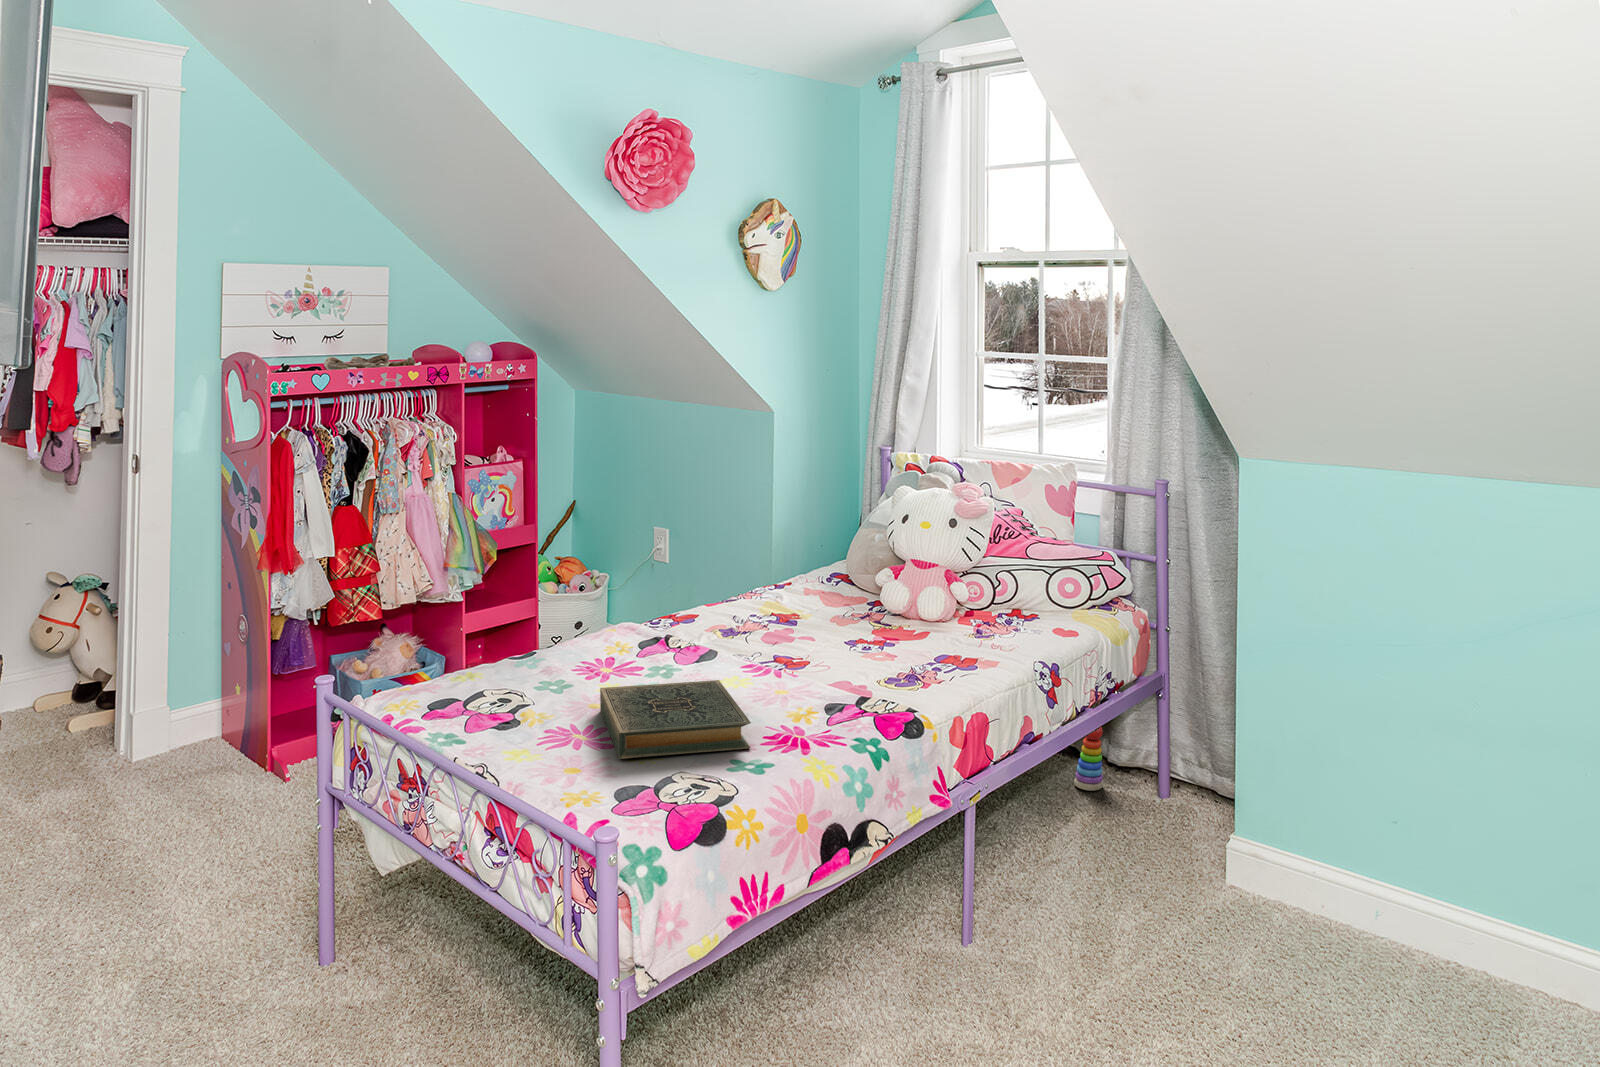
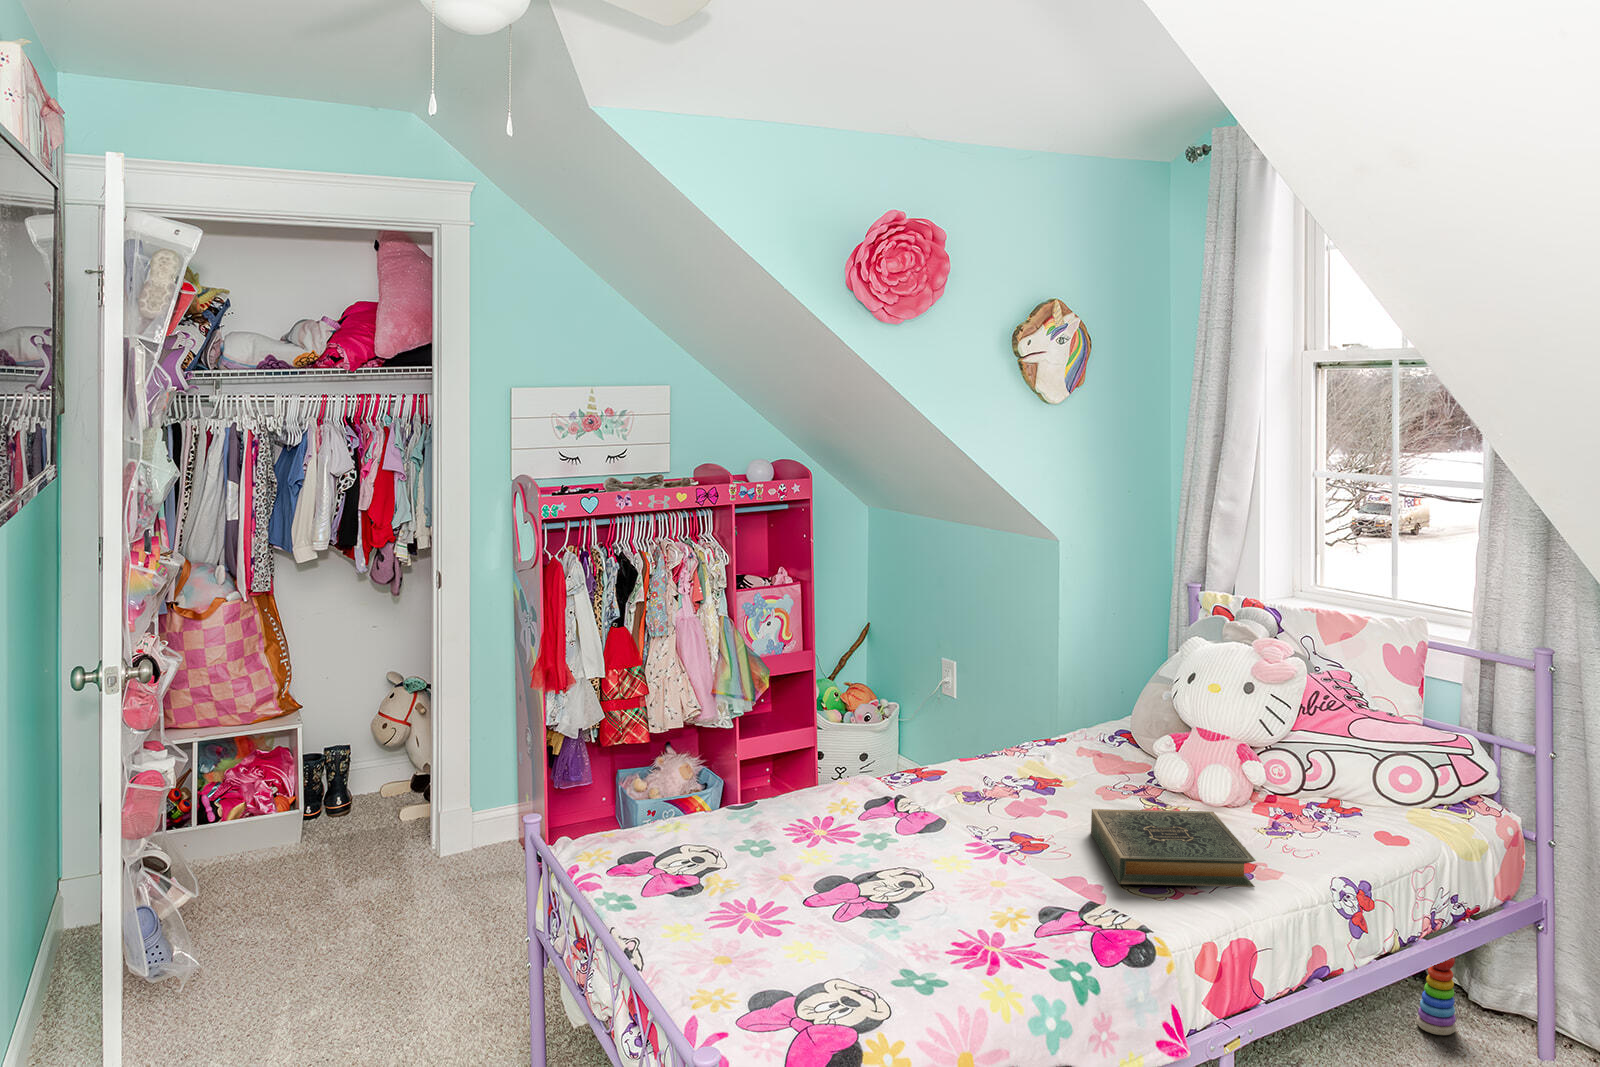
hardback book: present [600,680,751,759] -> present [1091,809,1256,887]

